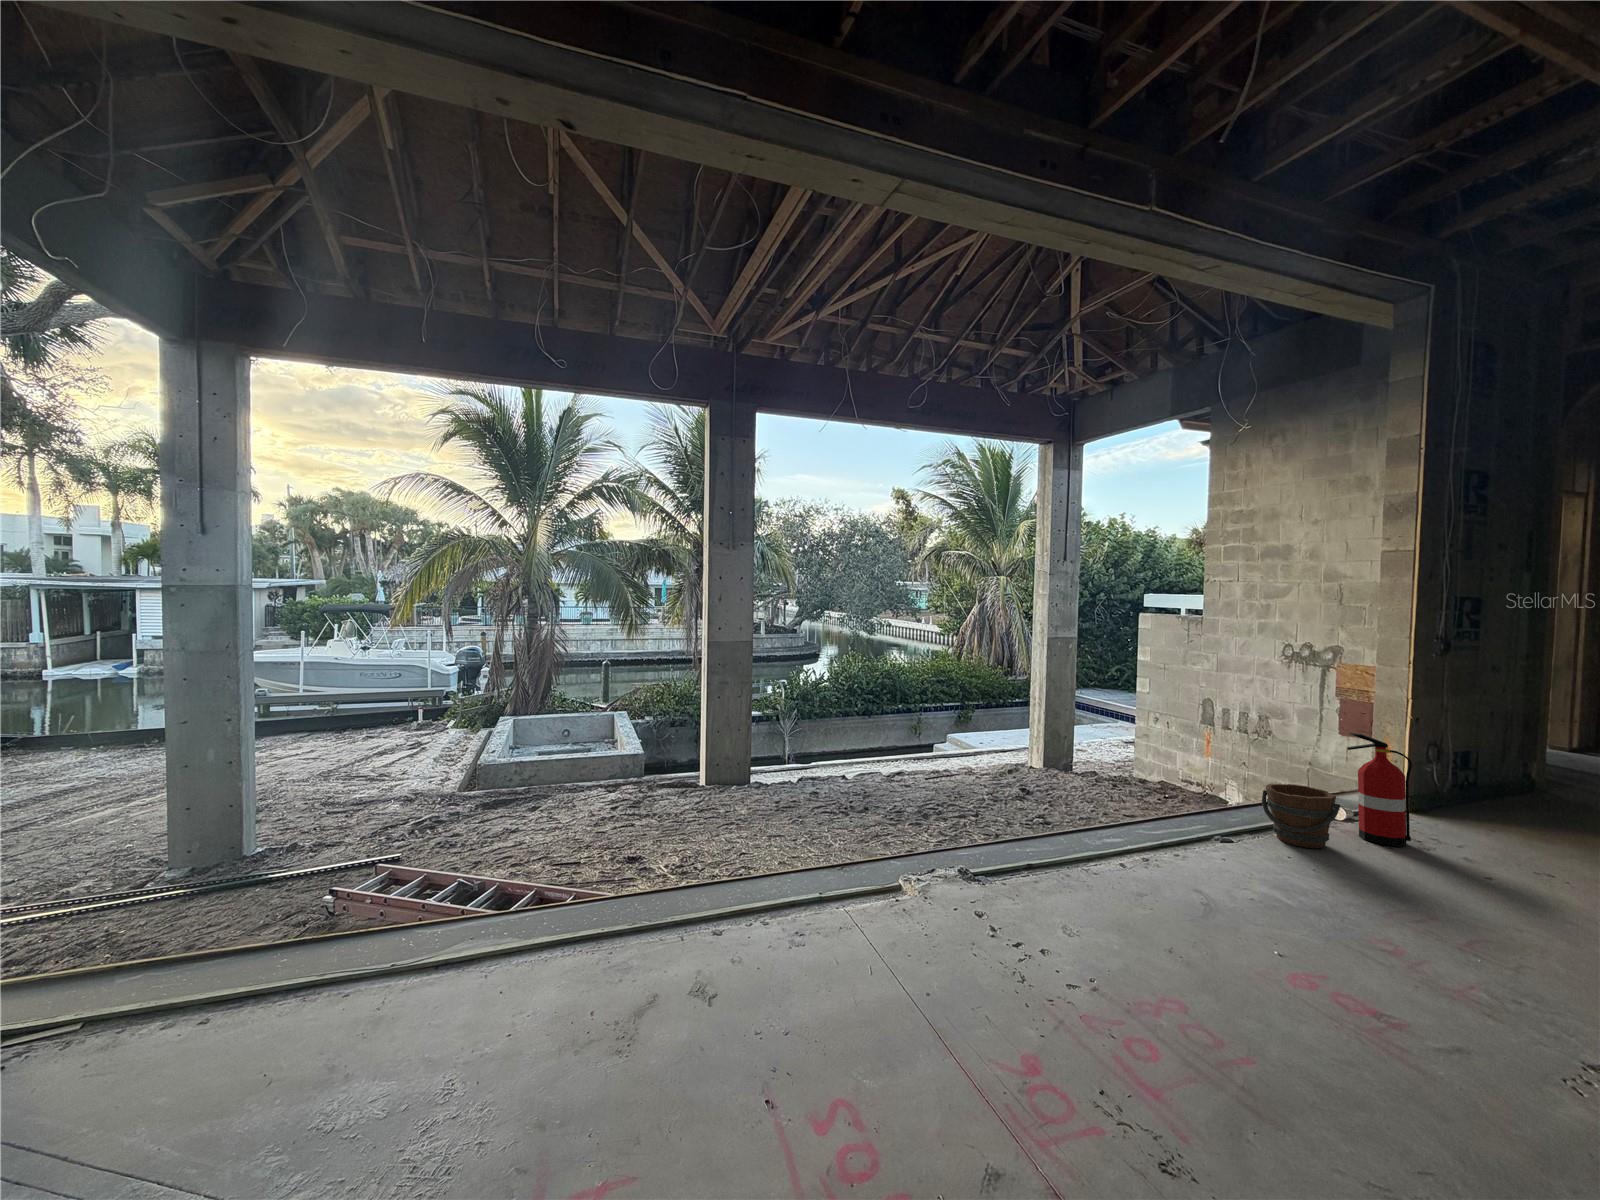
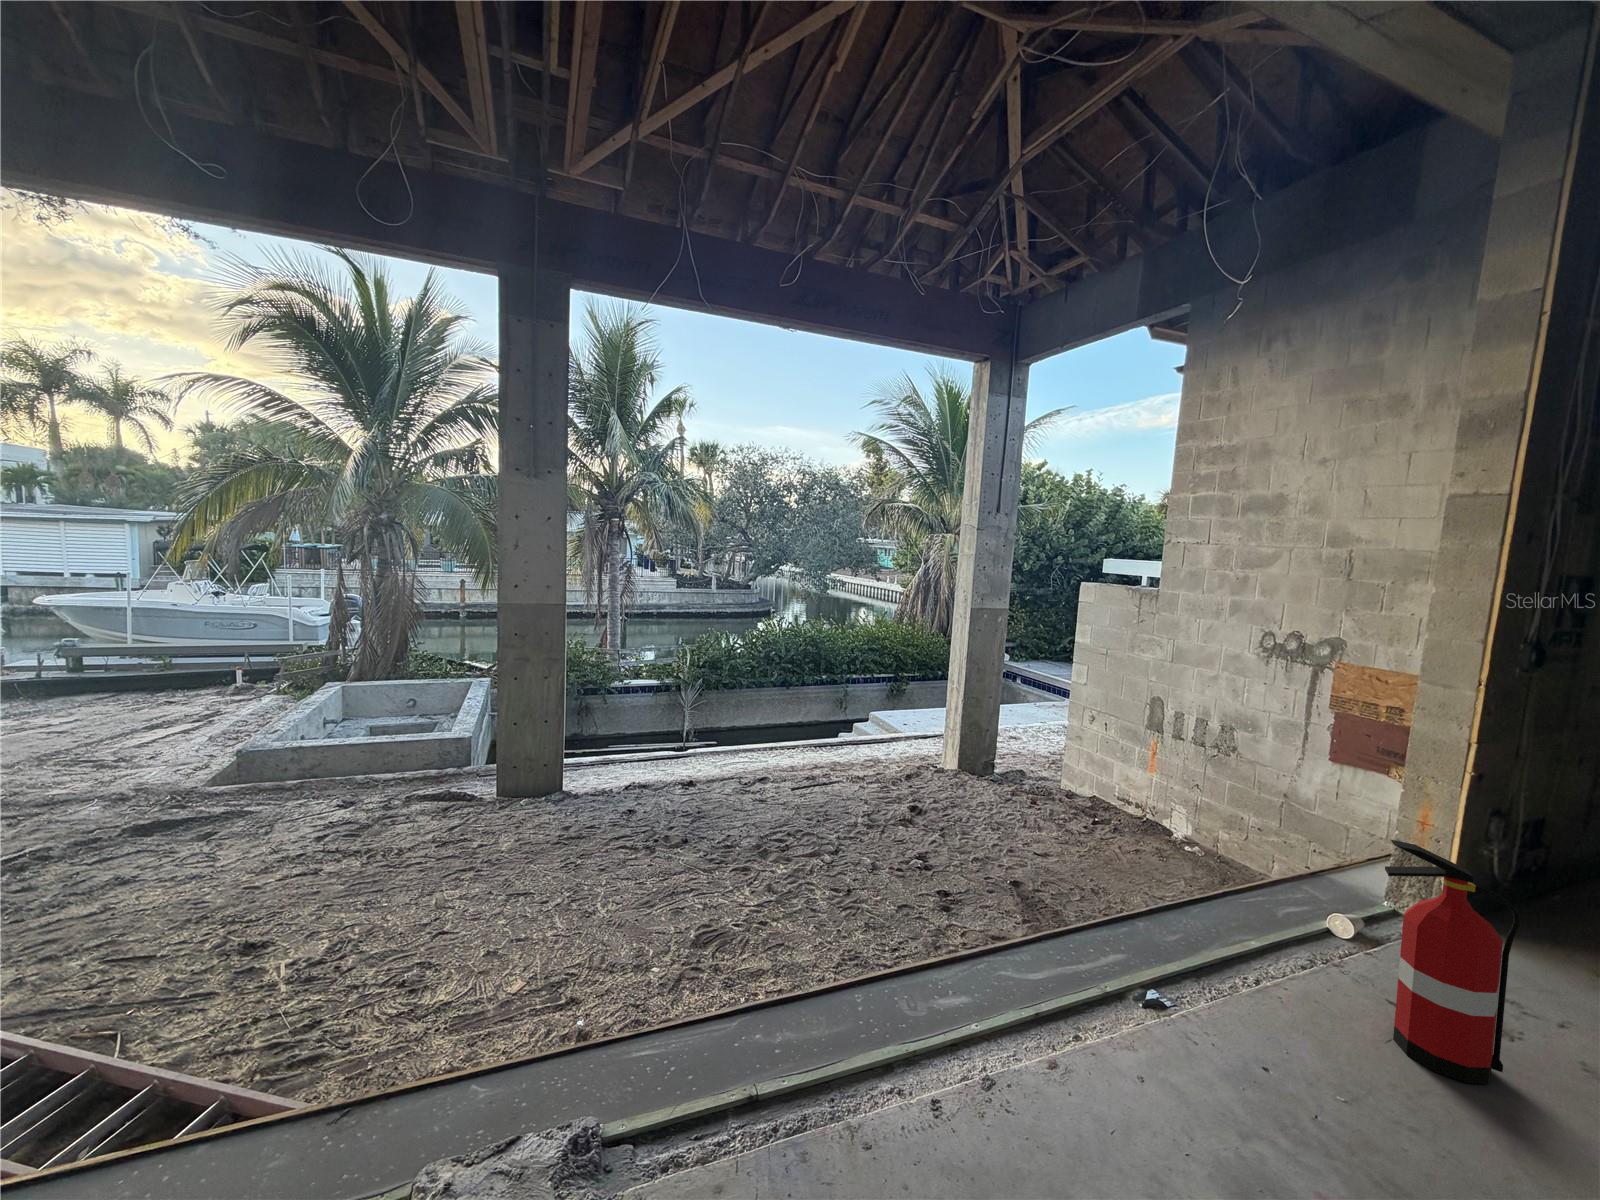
bucket: present [1262,784,1341,848] -> none [1213,934,1377,1097]

